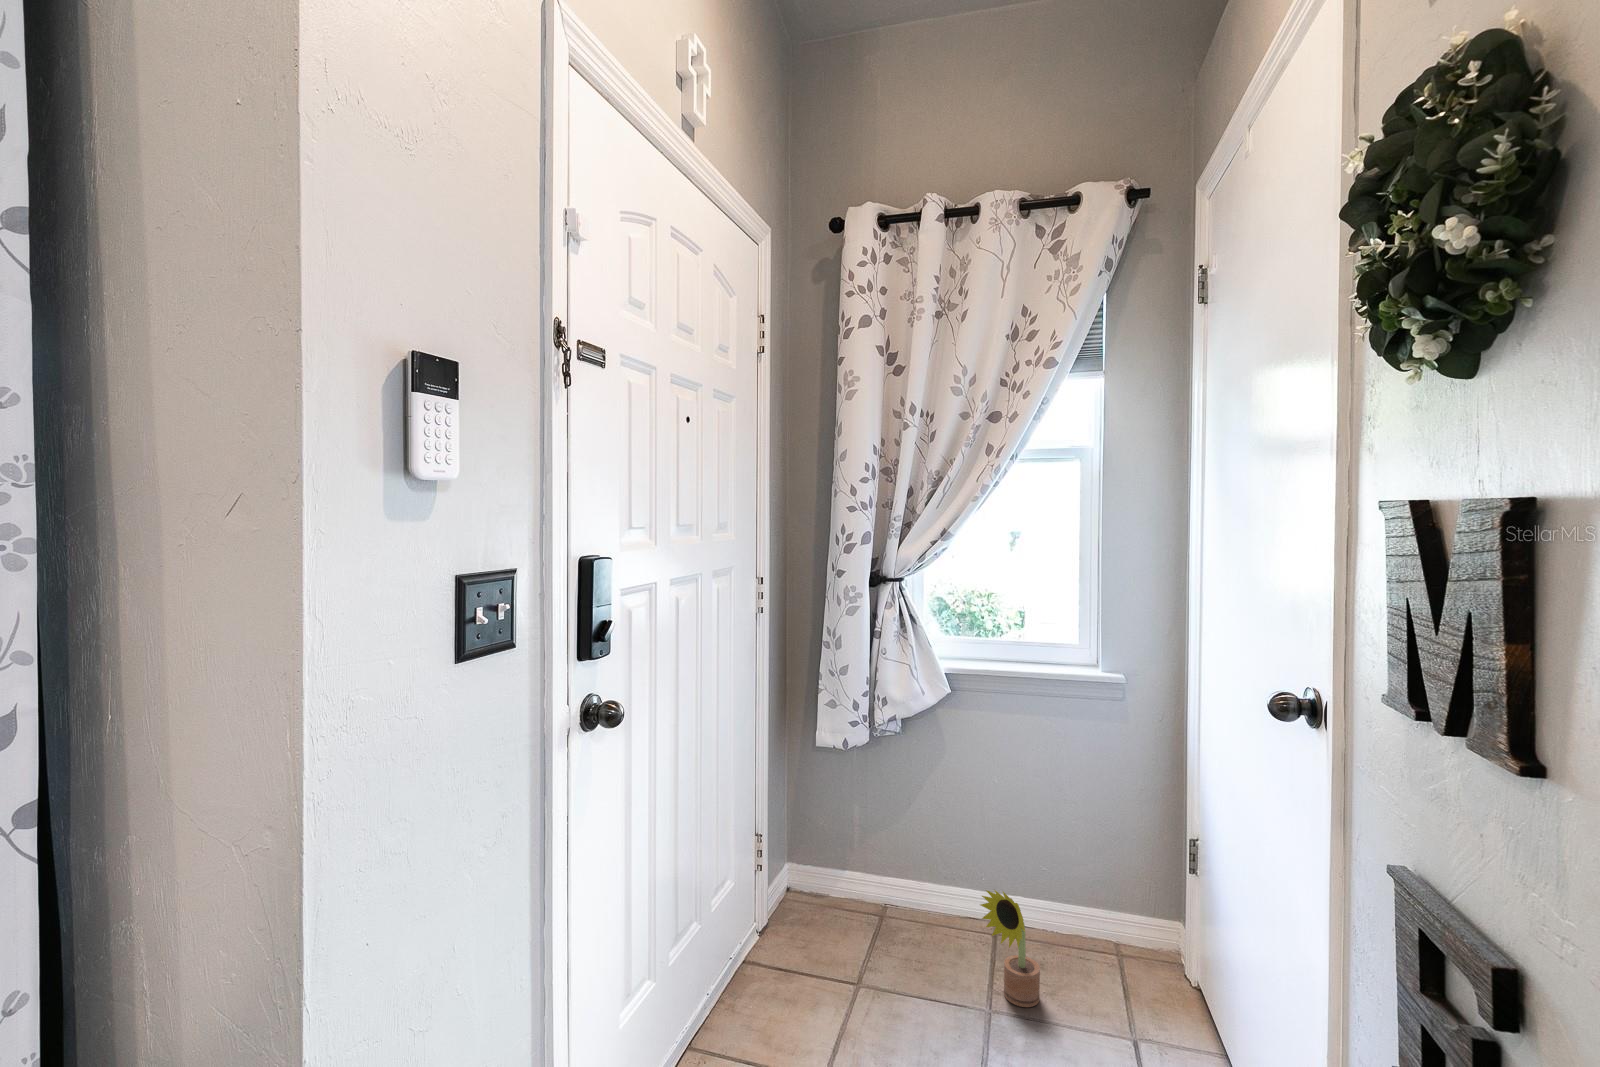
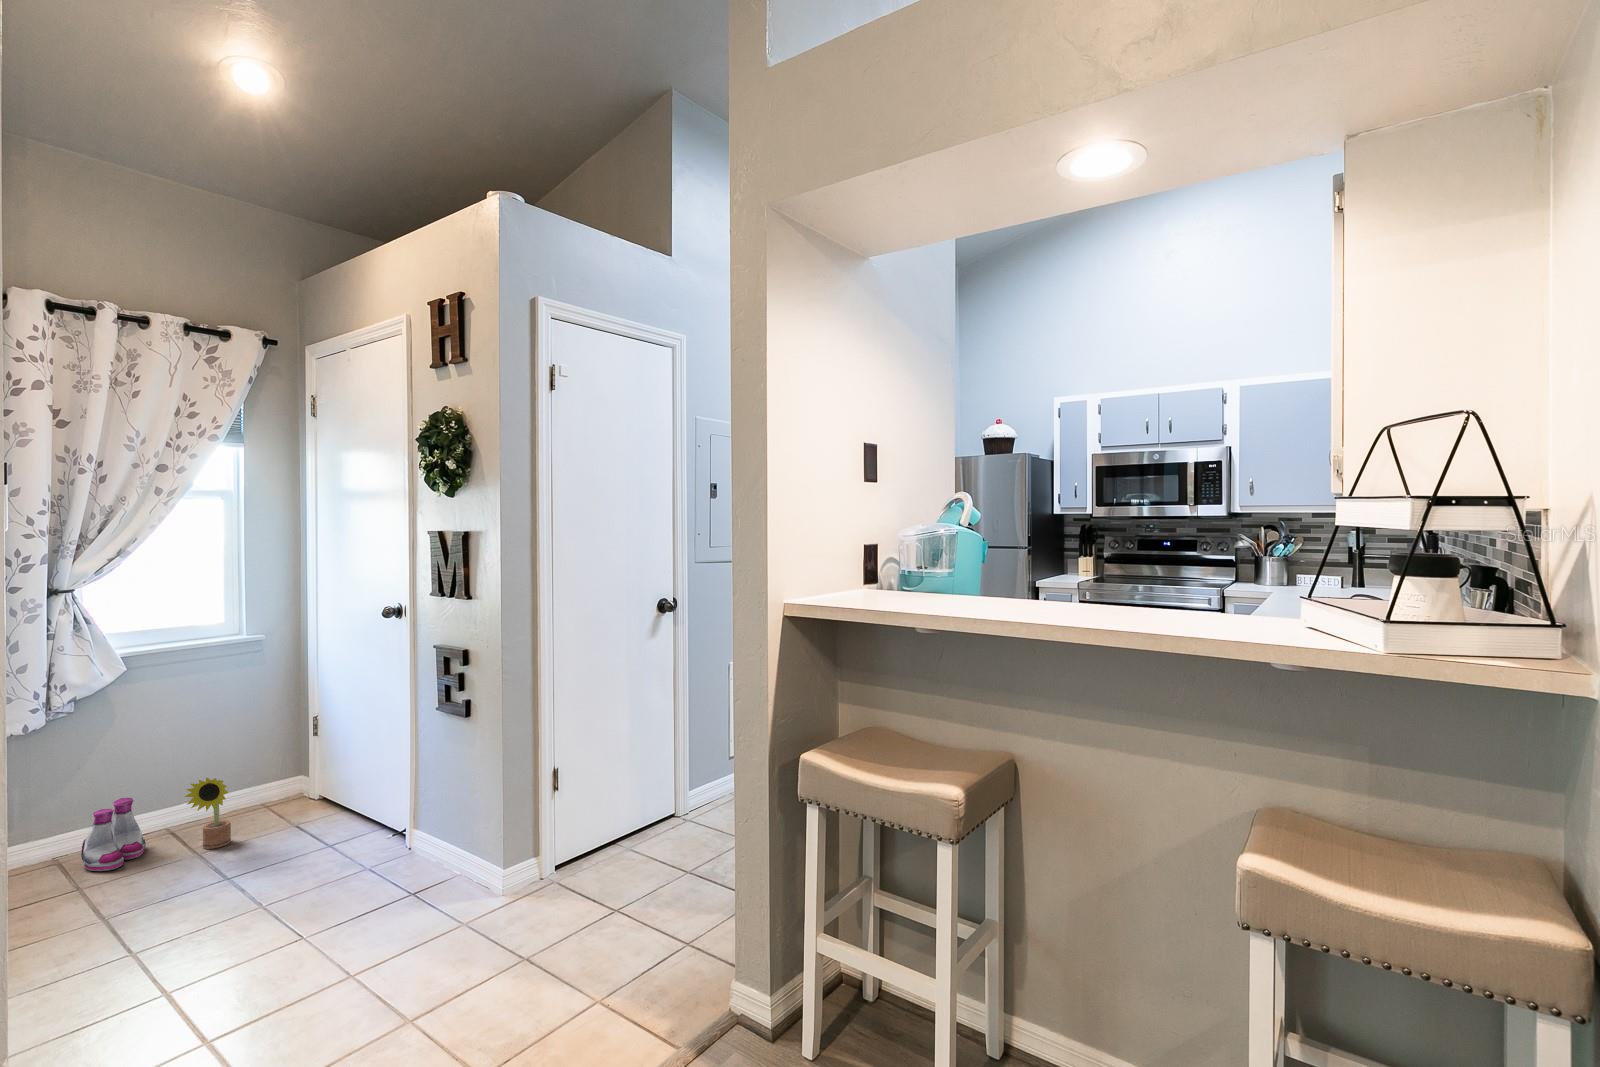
boots: none [891,861,959,963] -> present [81,798,146,871]

